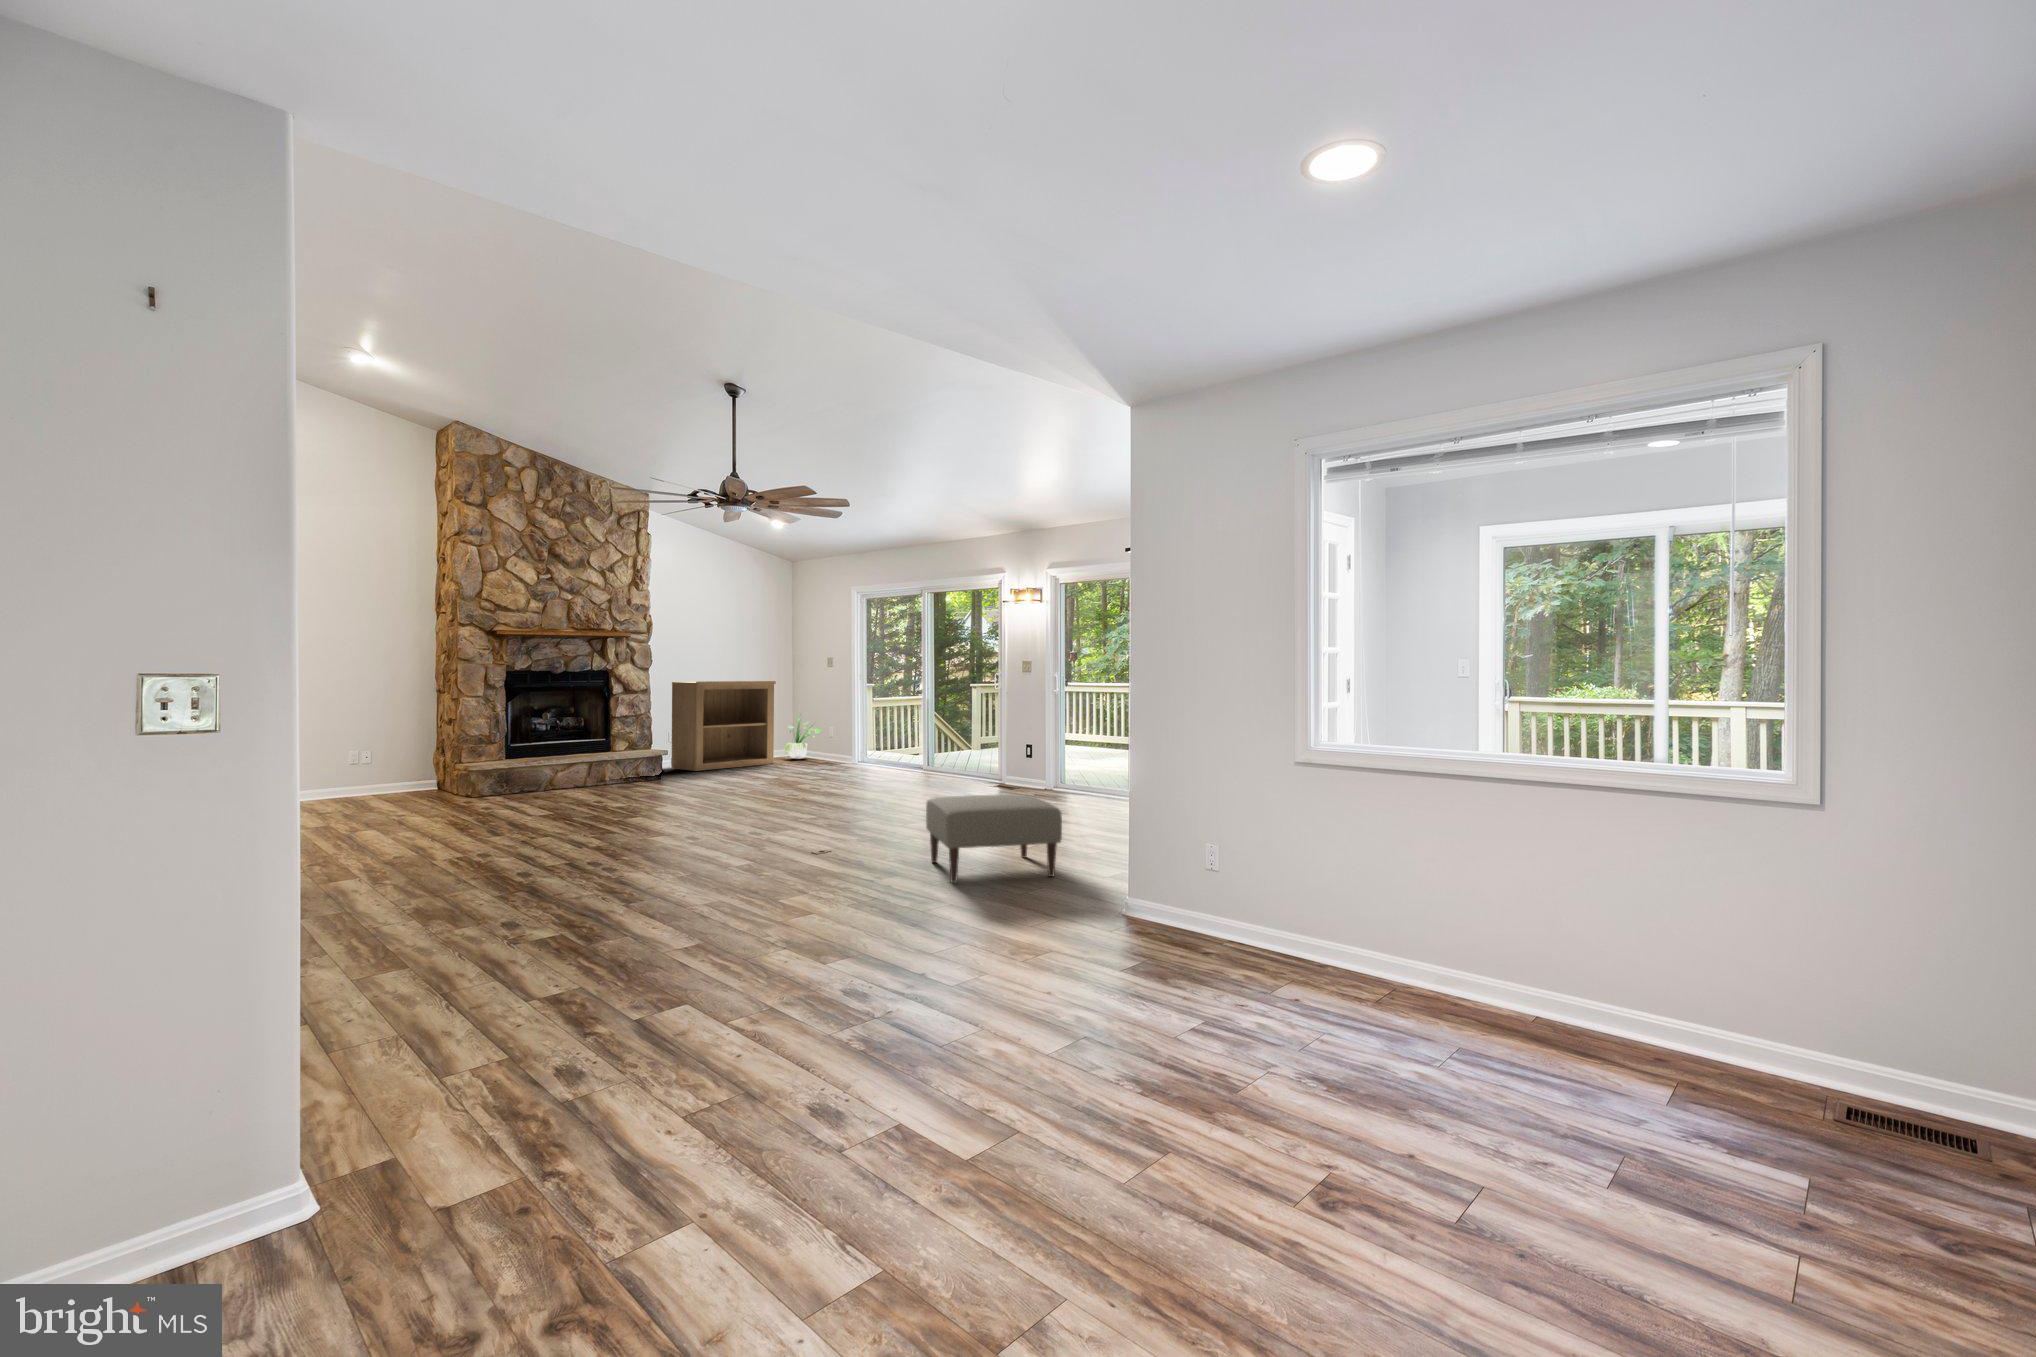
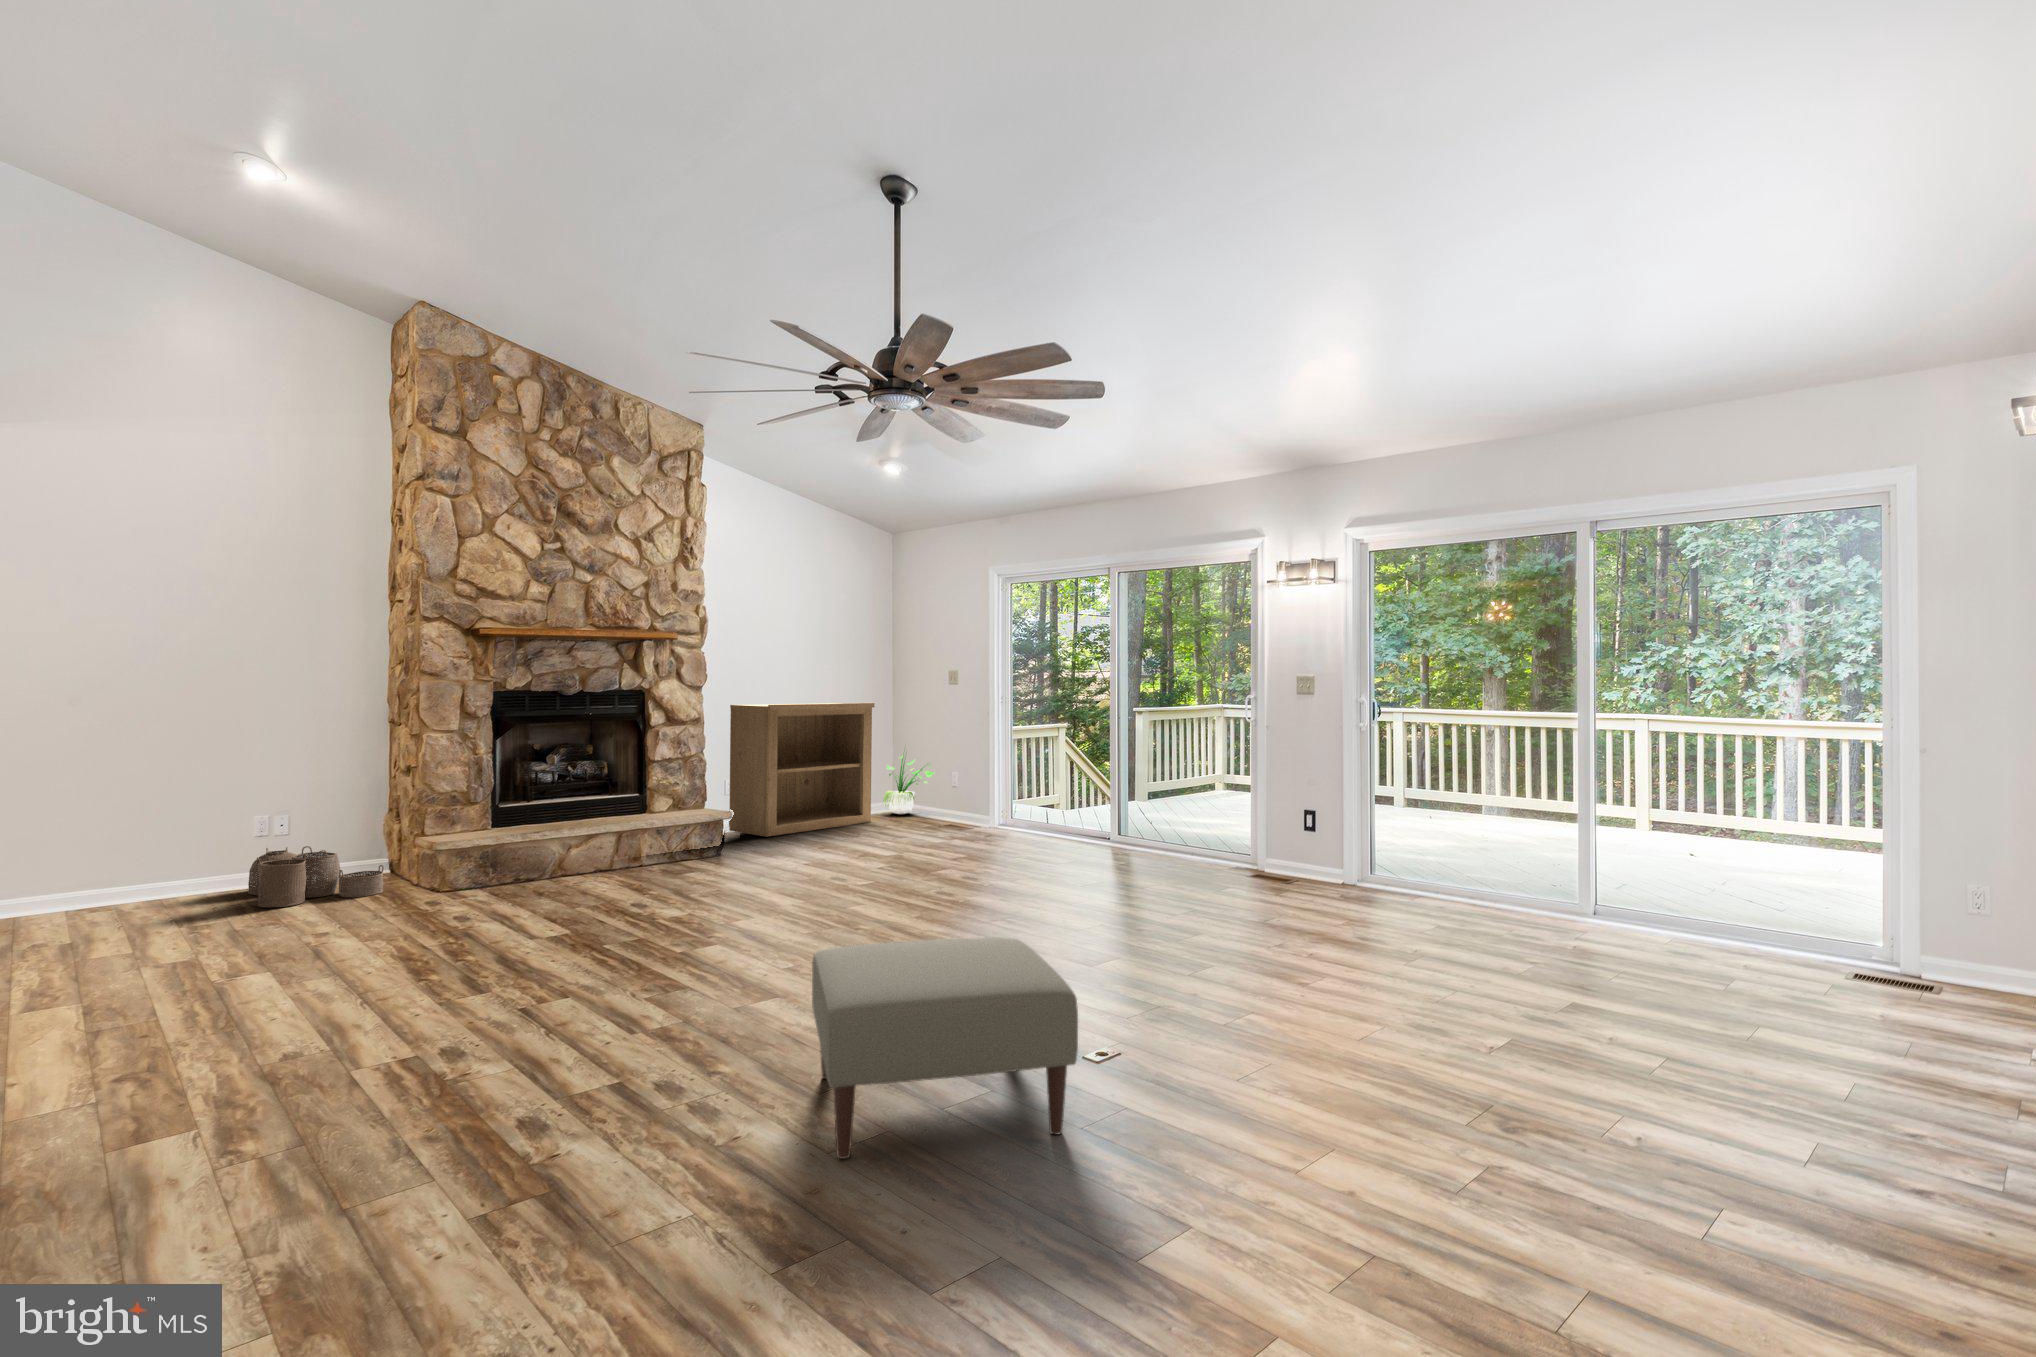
woven basket: none [348,769,436,804] -> present [248,846,384,907]
ottoman: present [926,794,1062,883] -> present [812,938,1078,1159]

